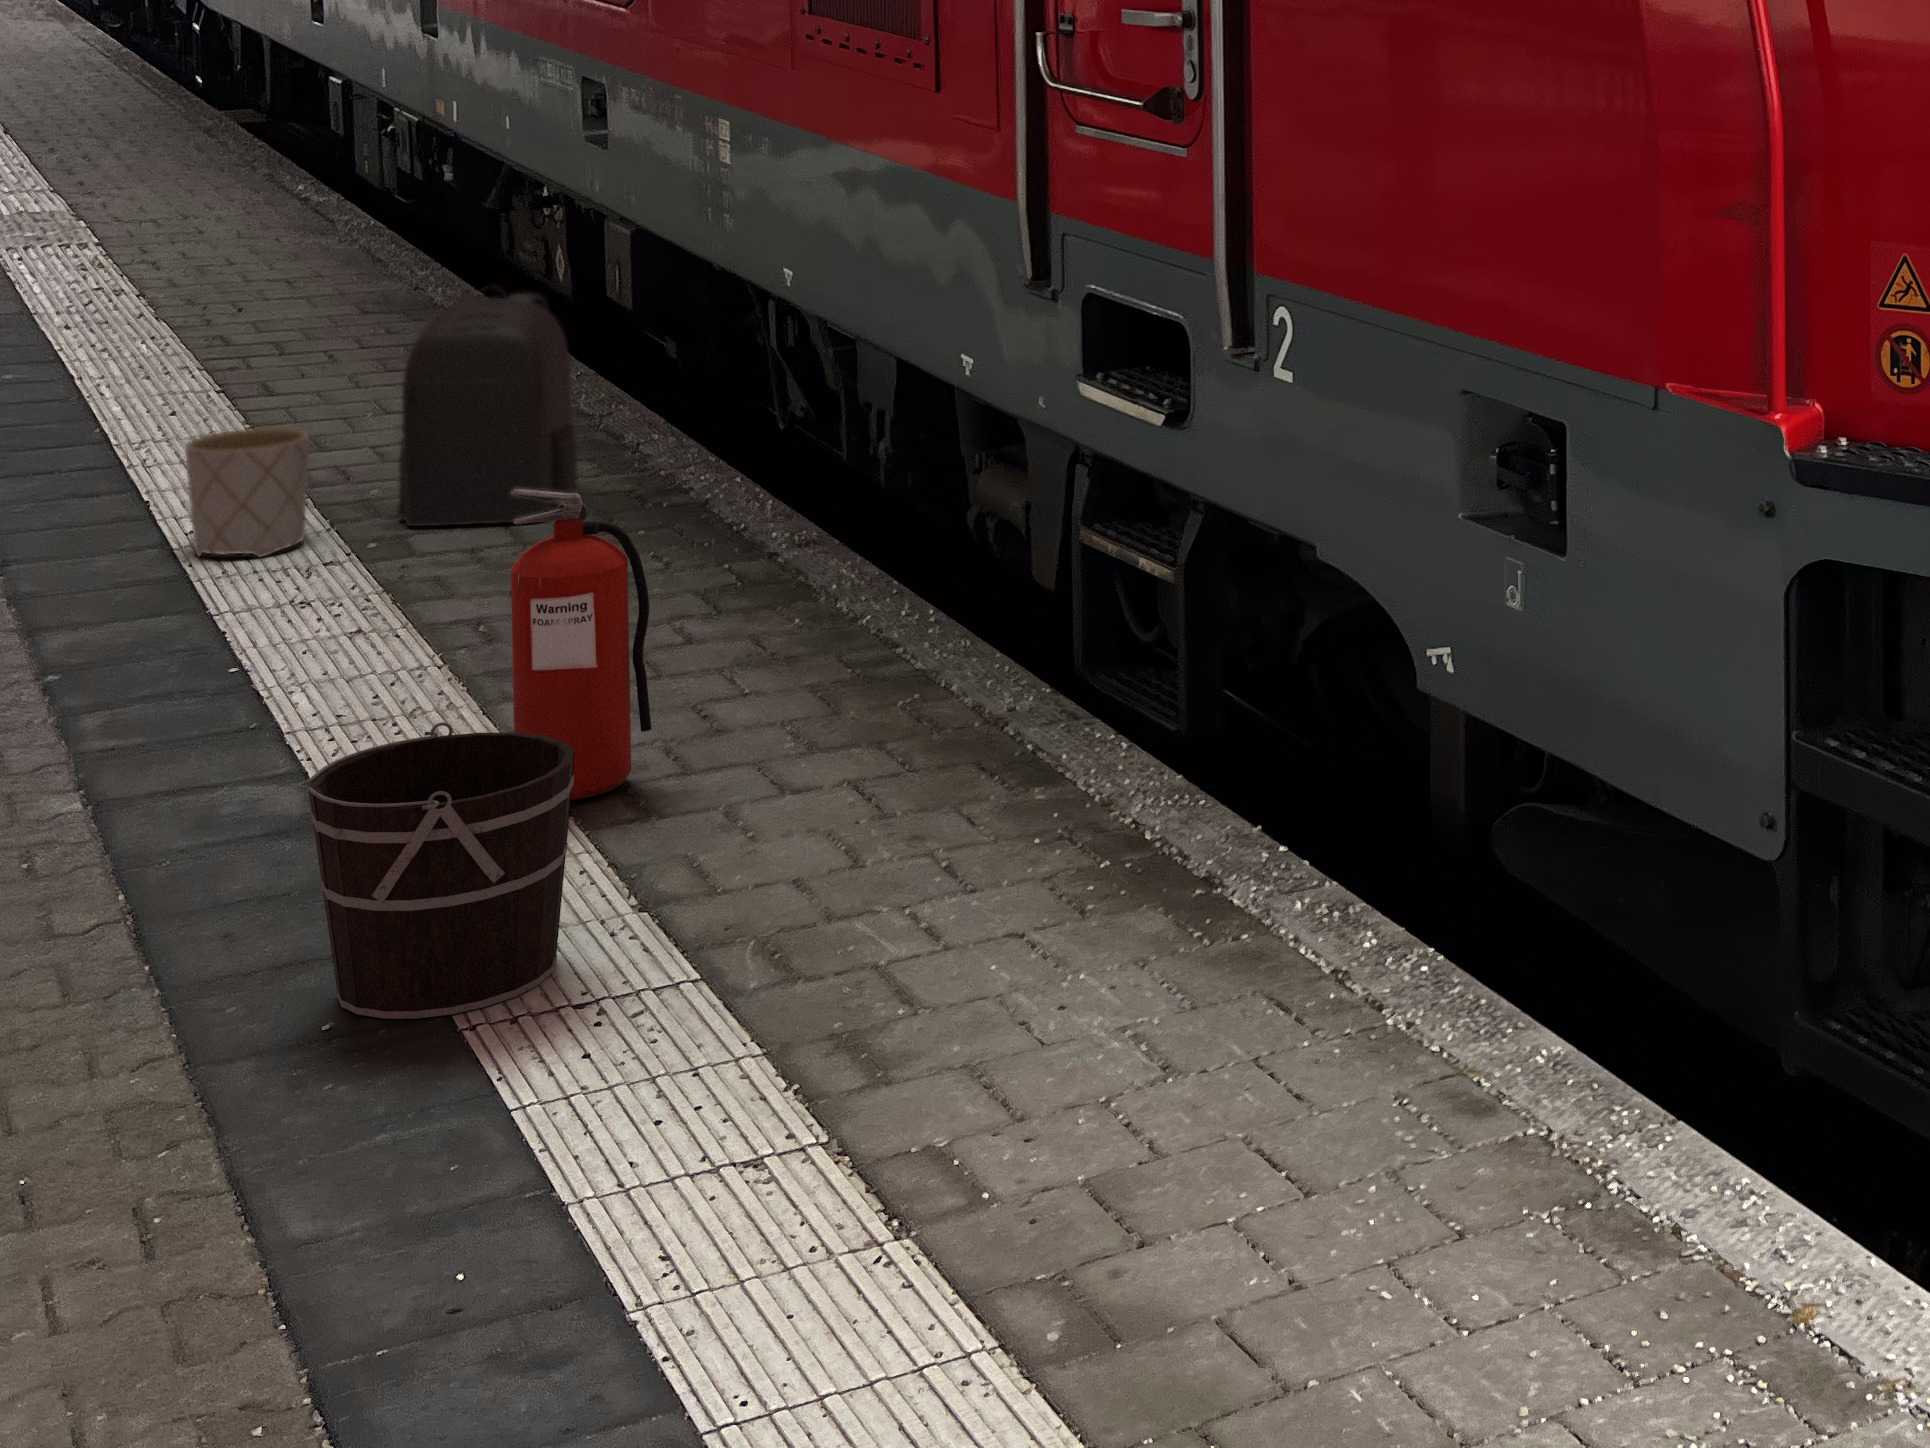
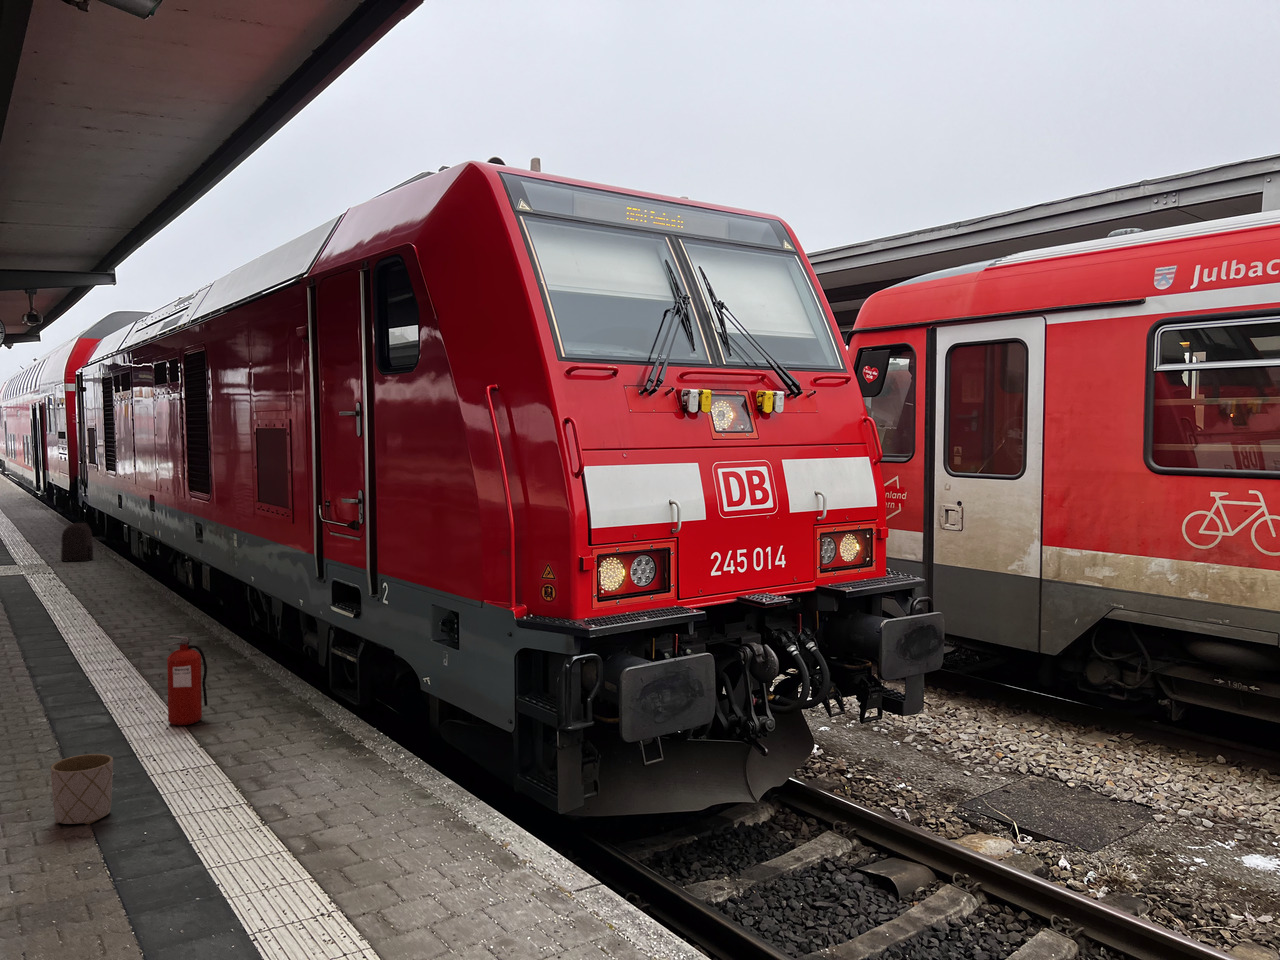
backpack: present [398,292,578,526] -> present [61,523,93,561]
planter: present [185,428,309,557] -> present [51,754,113,824]
bucket: present [297,722,575,1019] -> none [103,699,183,781]

